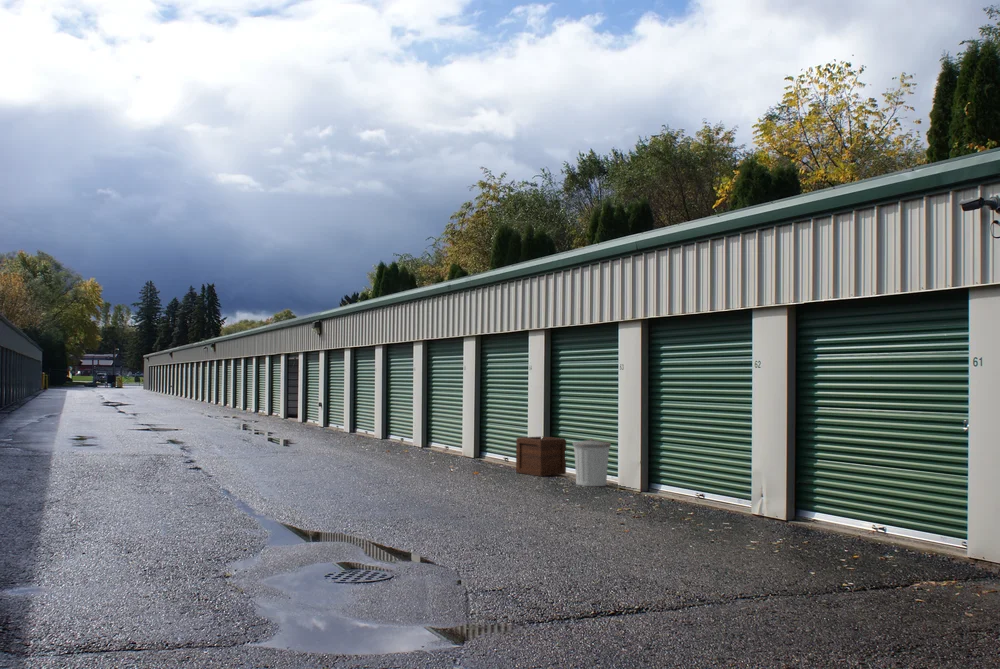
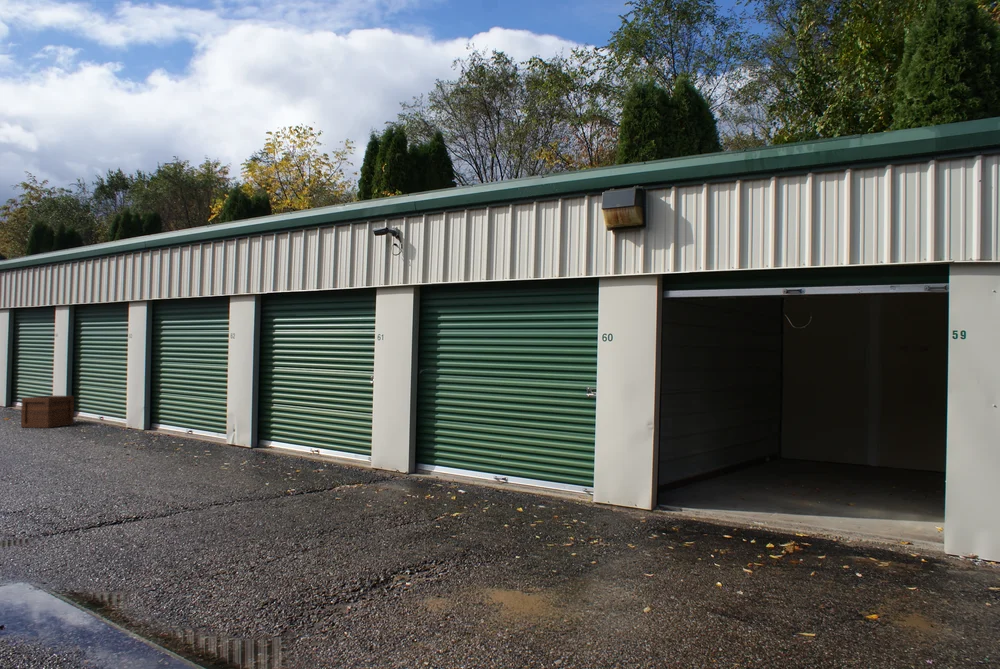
trash can: present [573,439,611,486] -> none [81,393,117,431]

